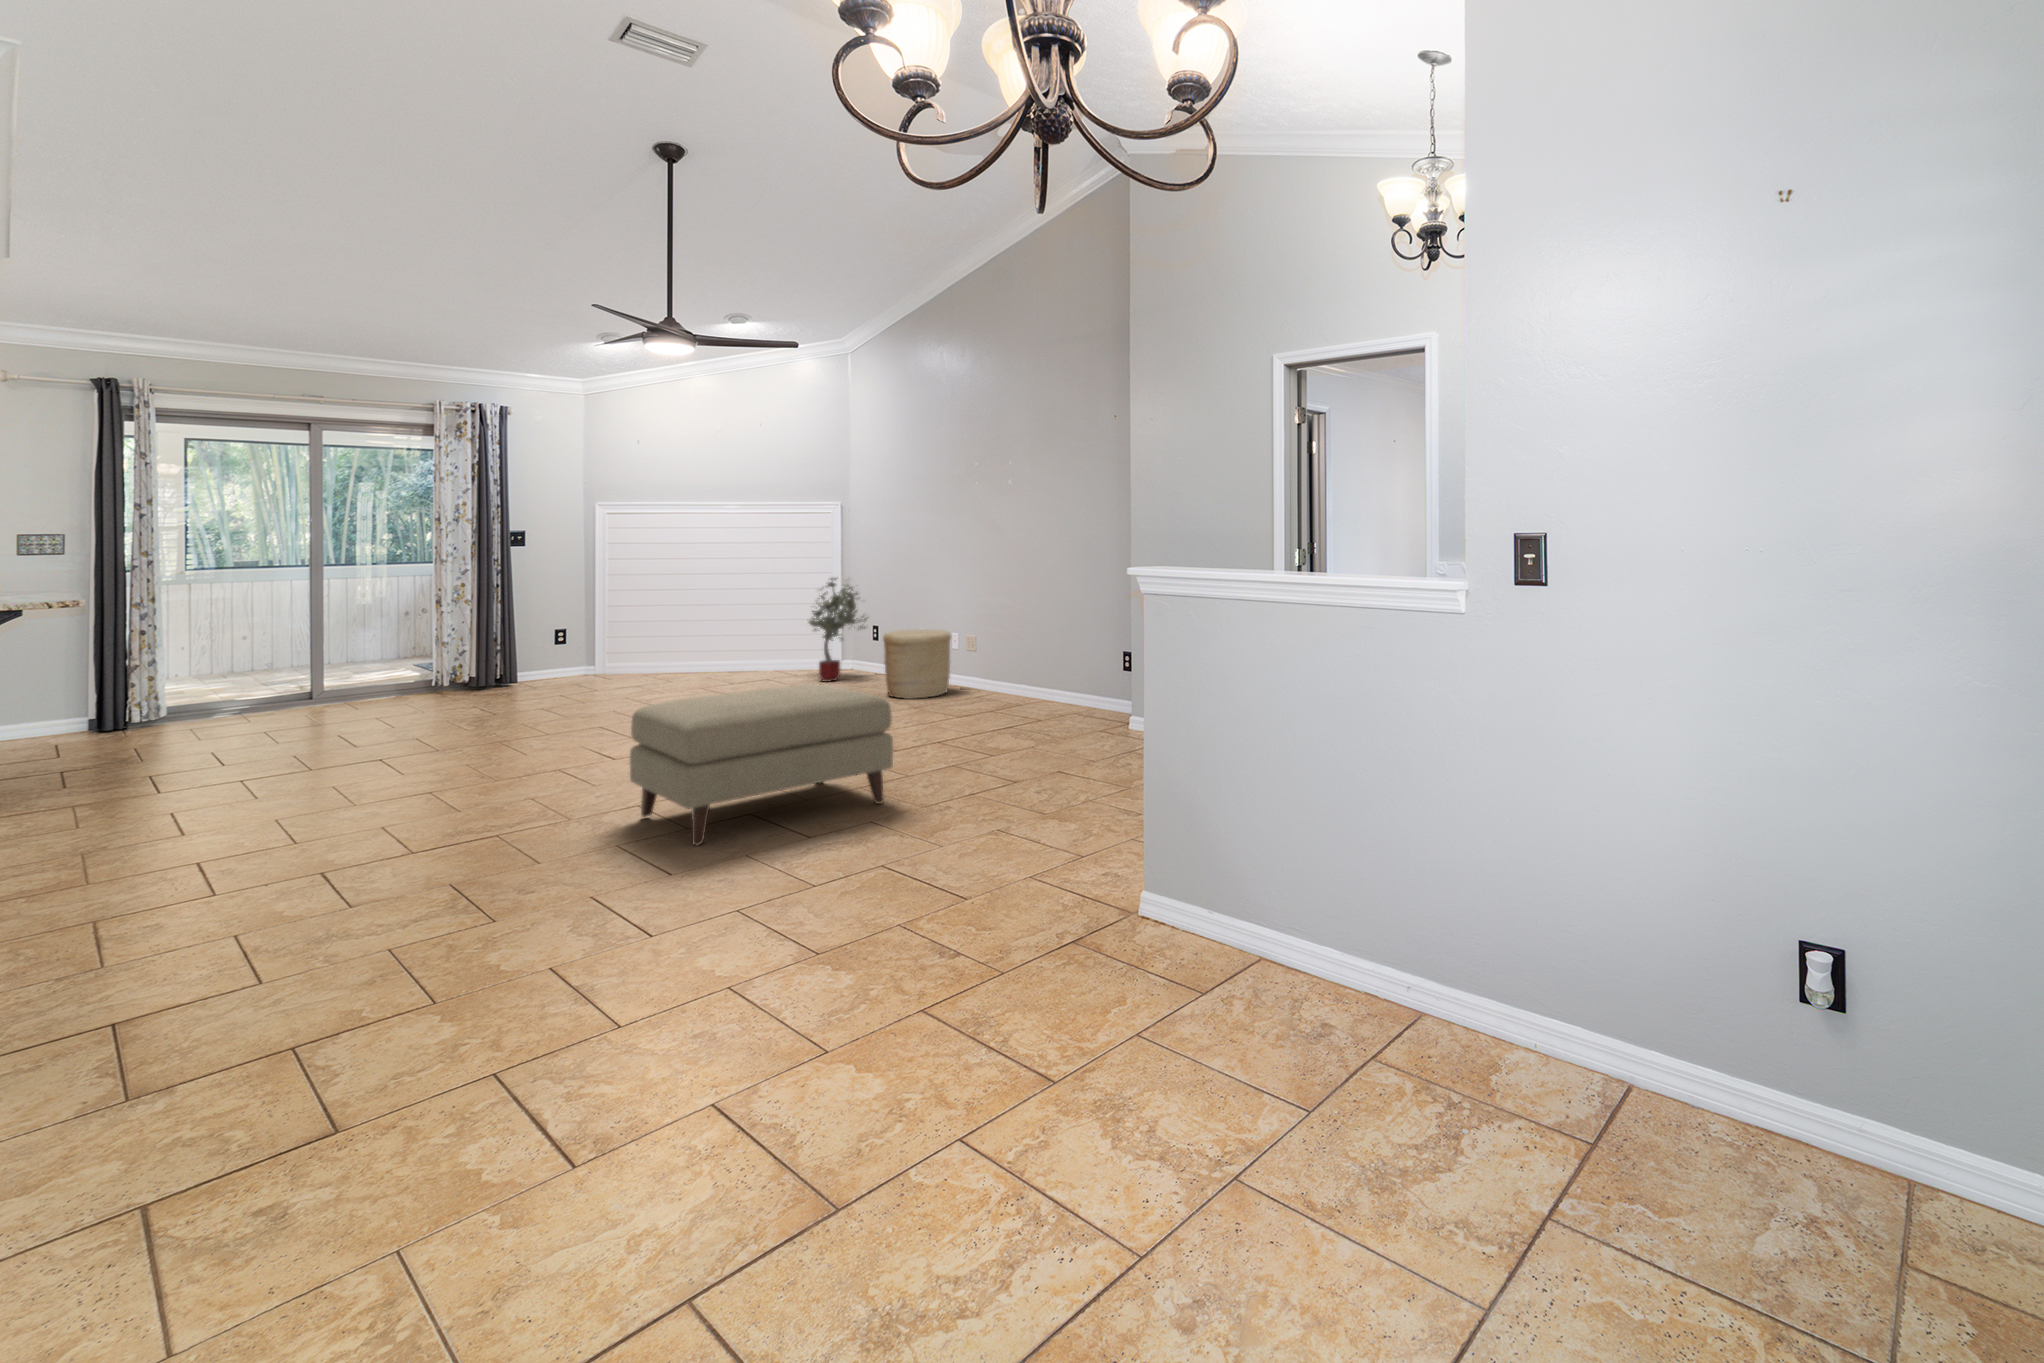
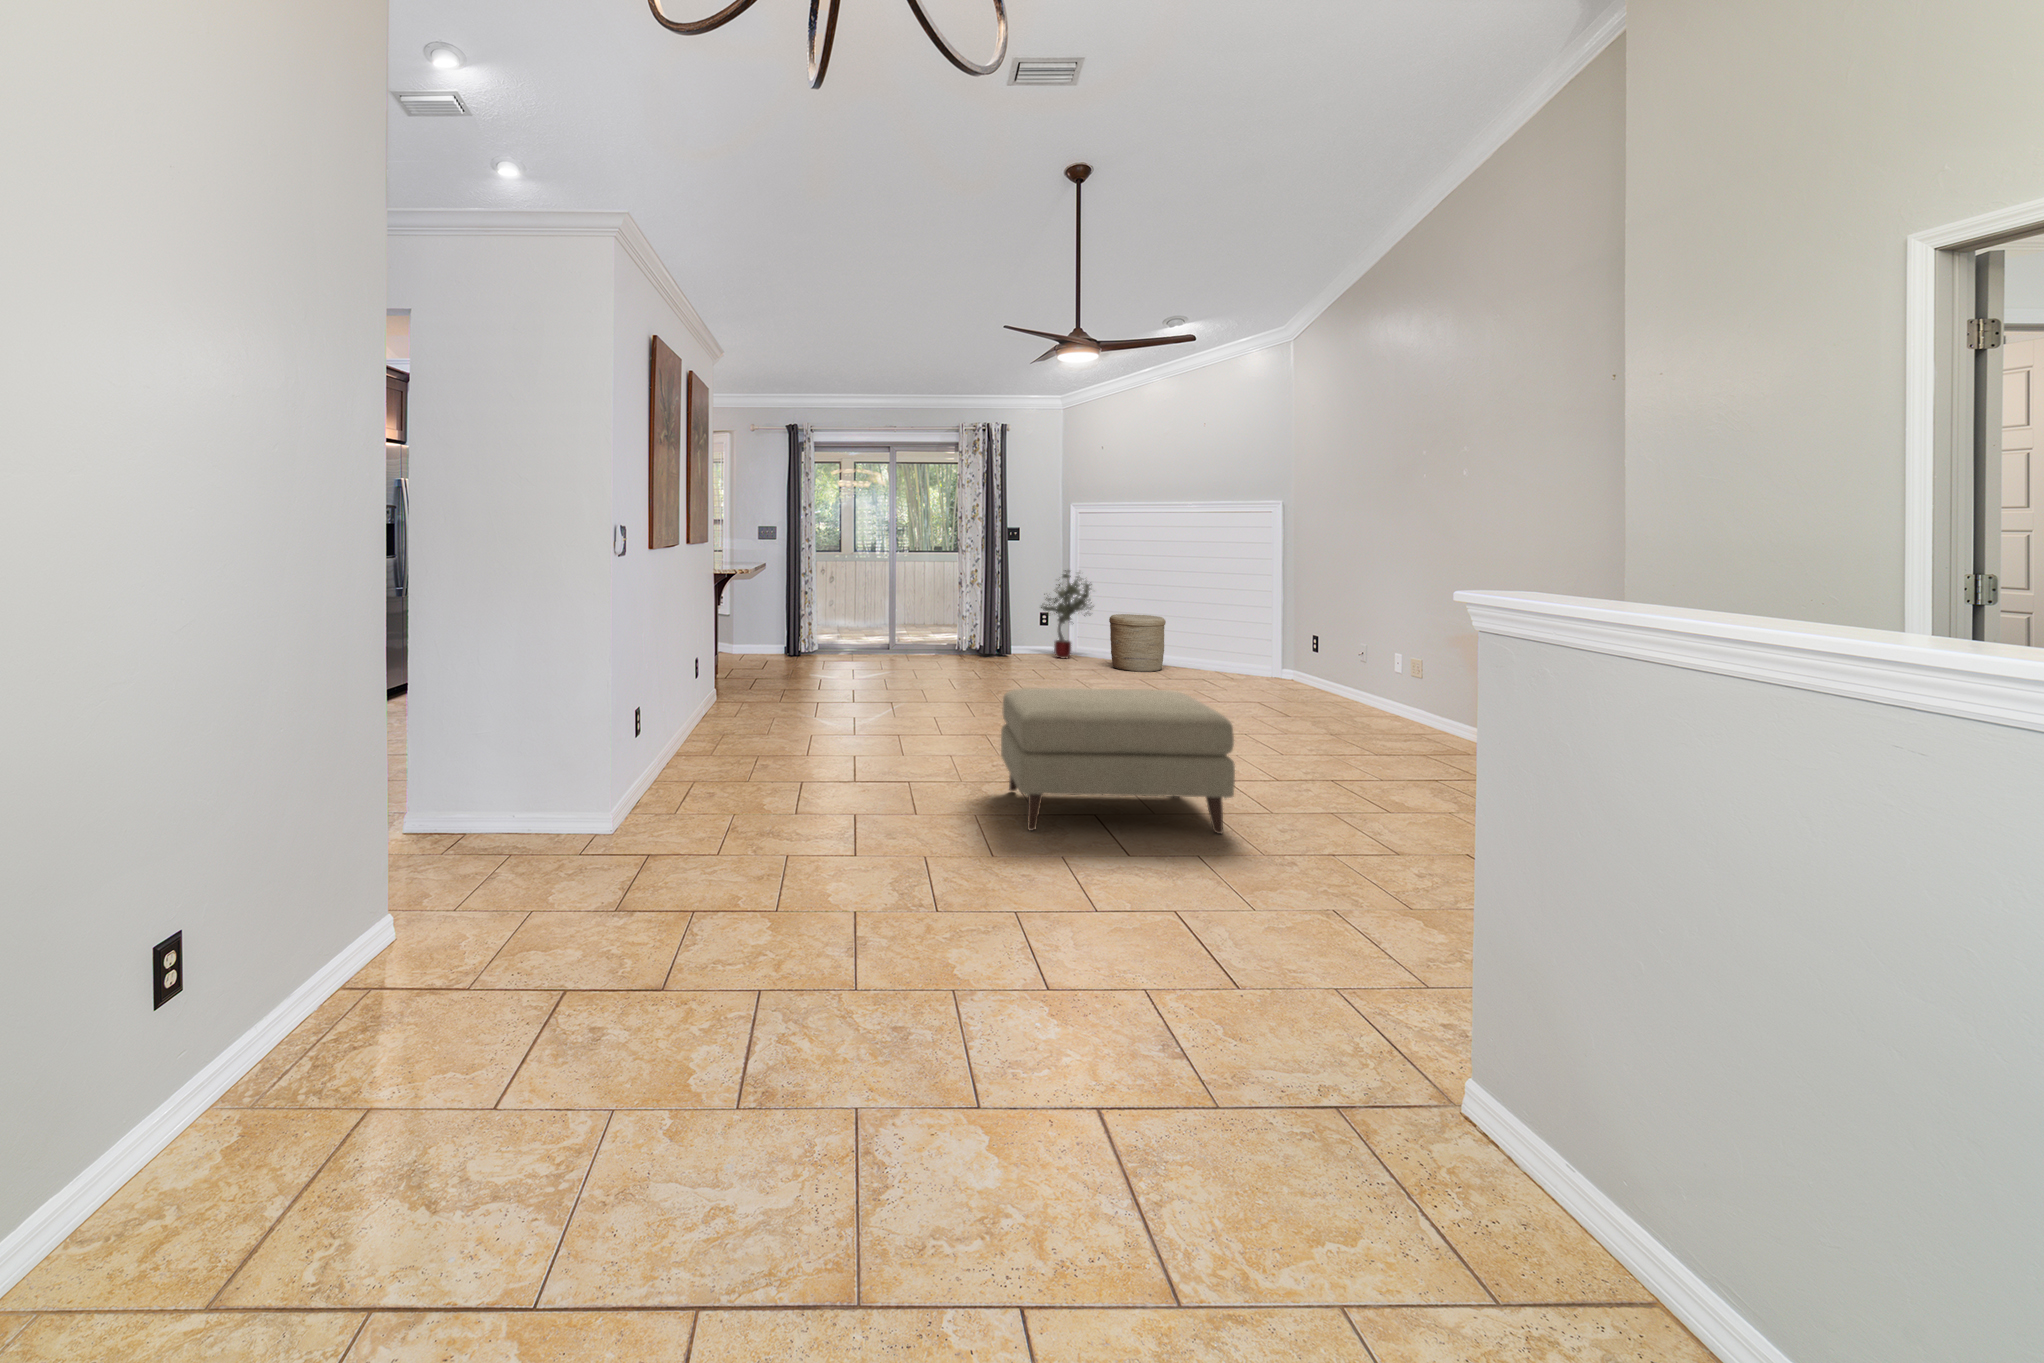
potted tree: present [809,578,869,682] -> present [1041,570,1094,658]
woven basket: present [883,630,951,699] -> present [1109,614,1166,672]

